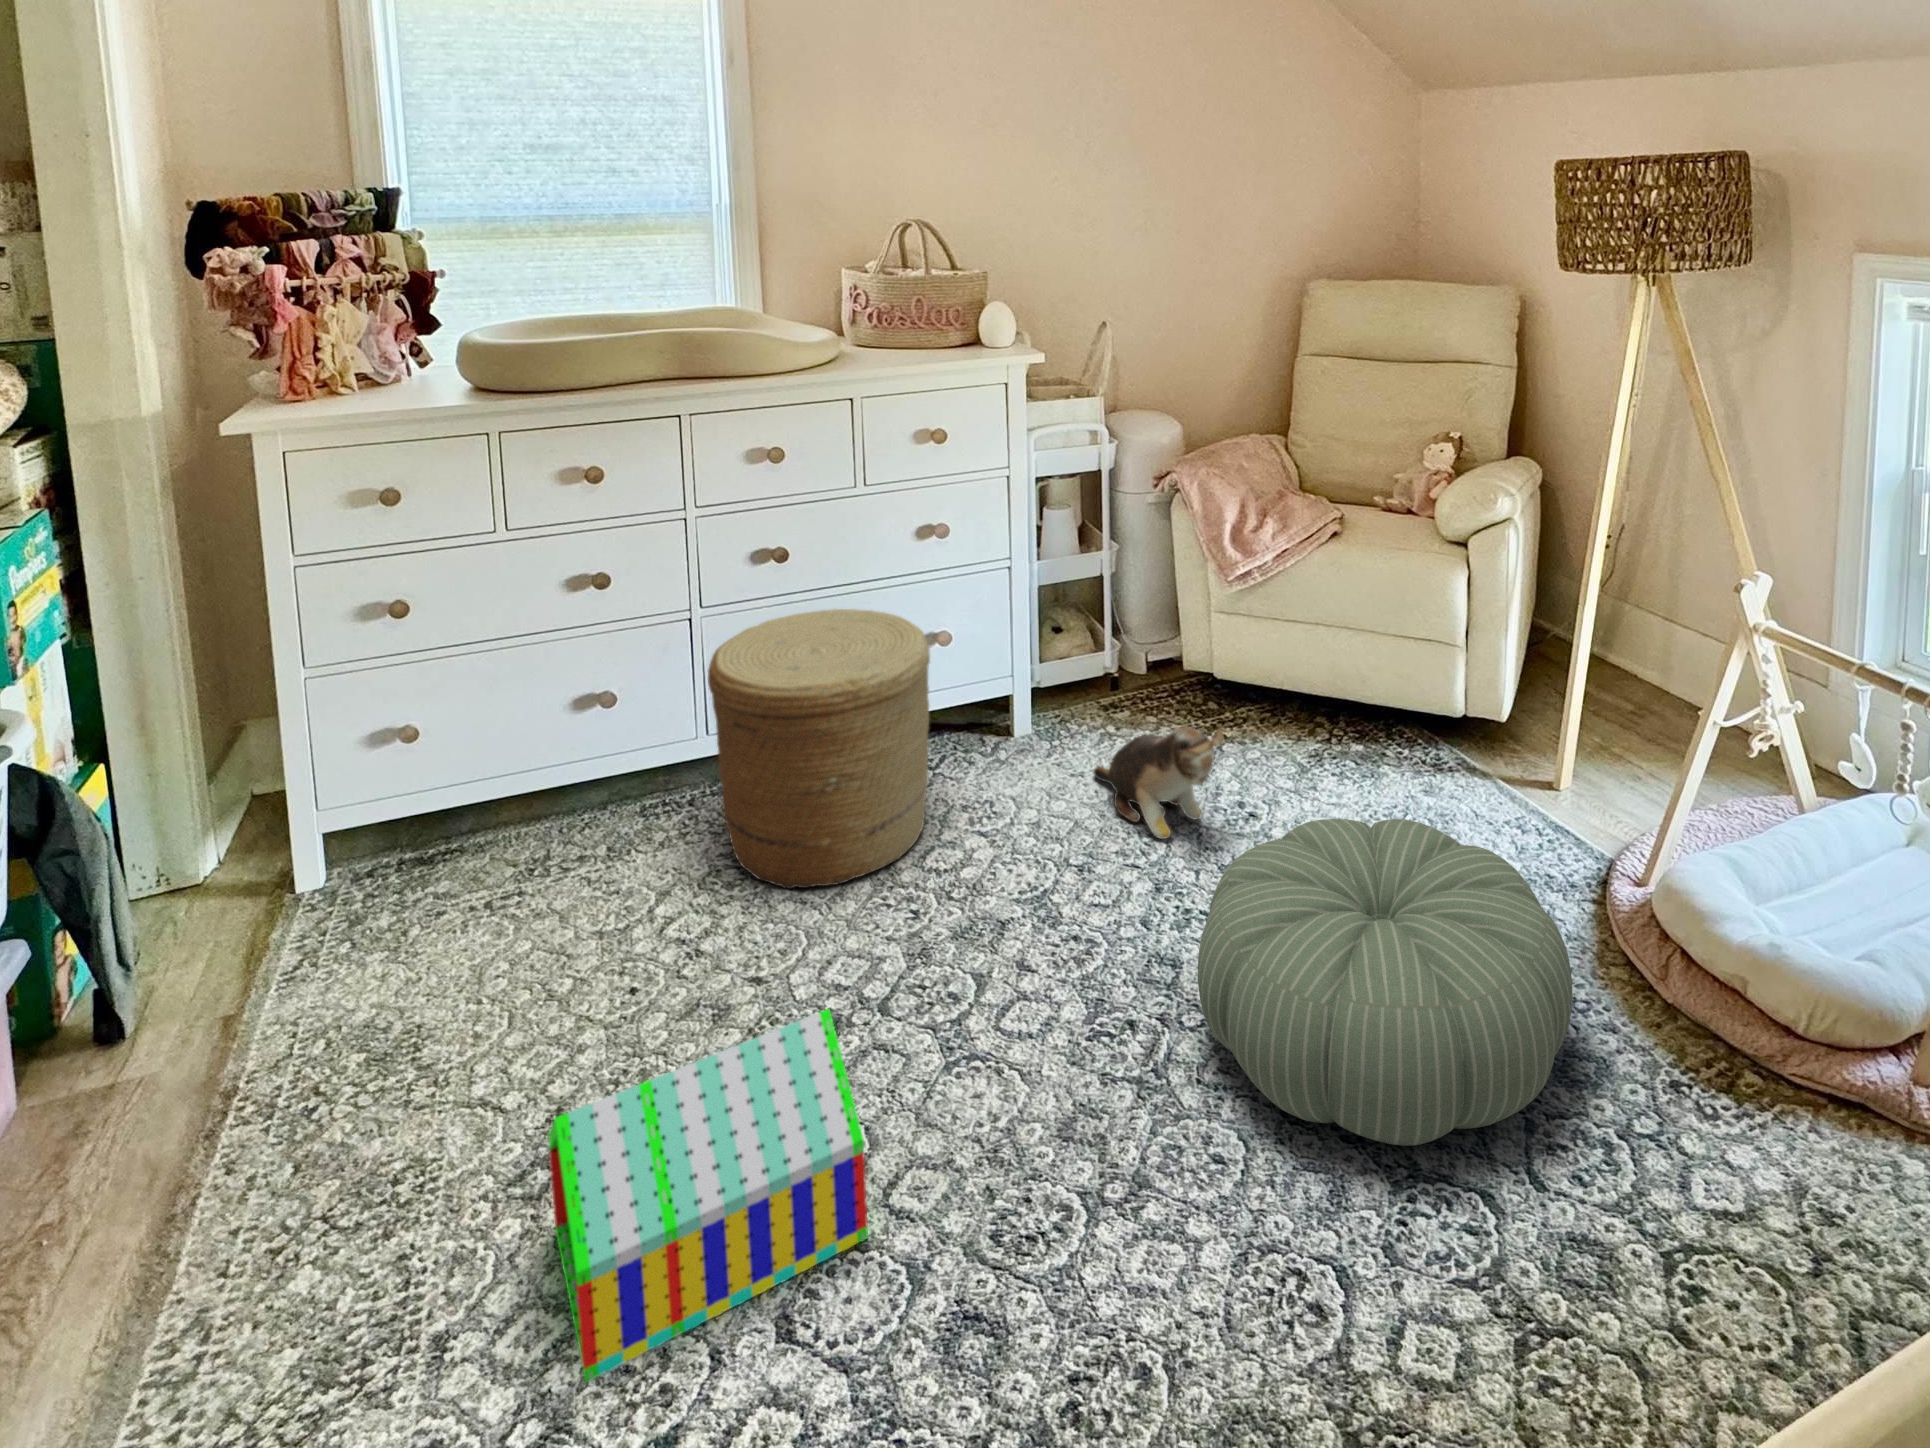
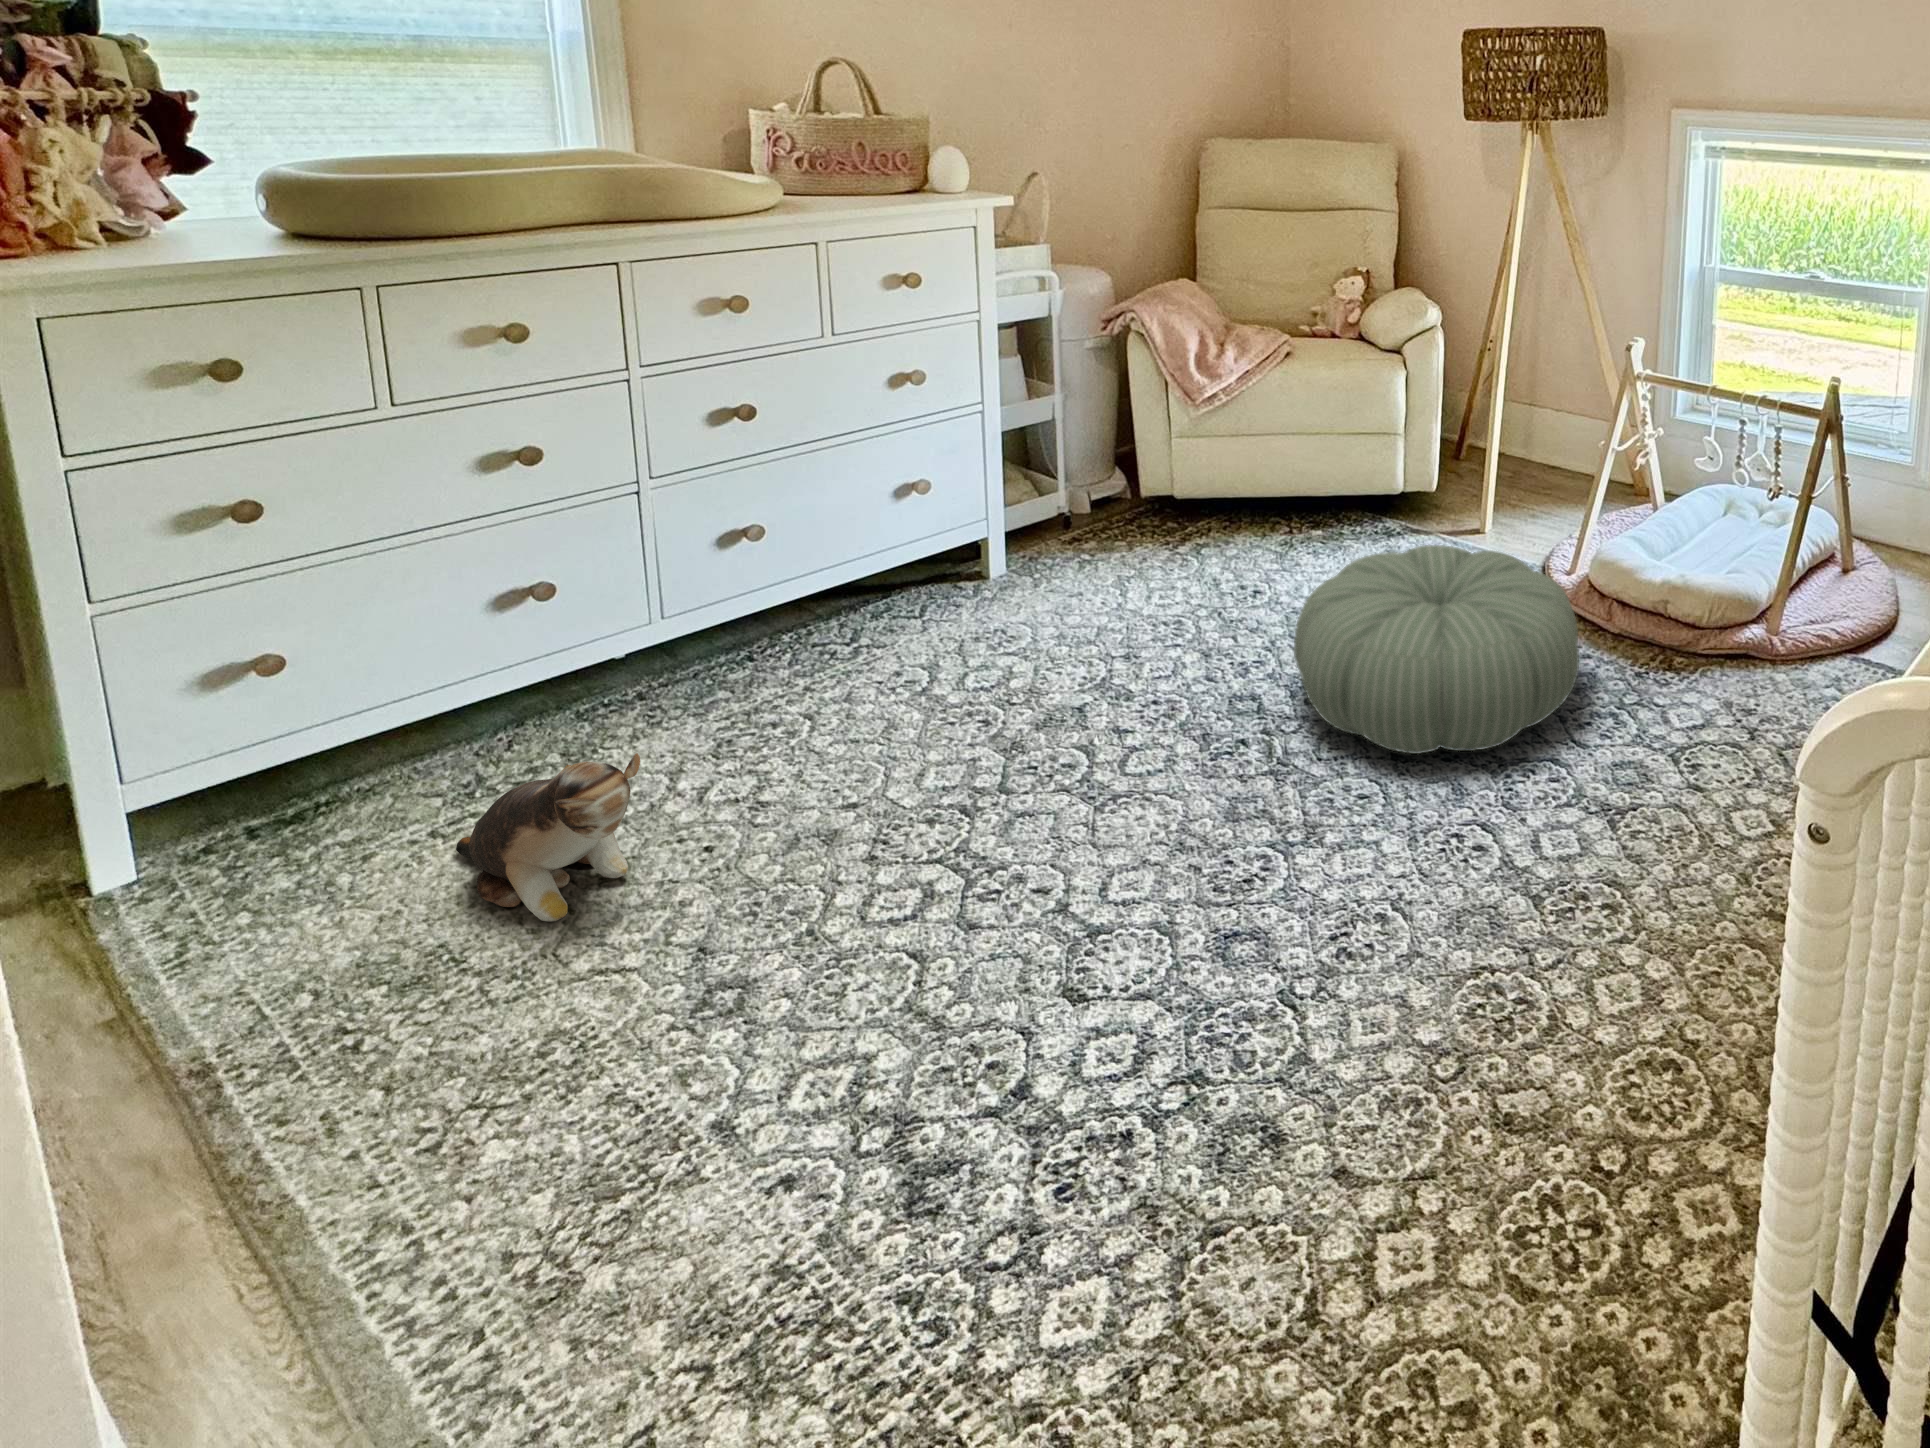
woven basket: present [708,609,930,889] -> none [697,460,956,734]
plush toy: present [1094,727,1224,839] -> present [456,753,640,921]
toy house: present [548,1009,868,1382] -> none [768,752,1105,1095]

